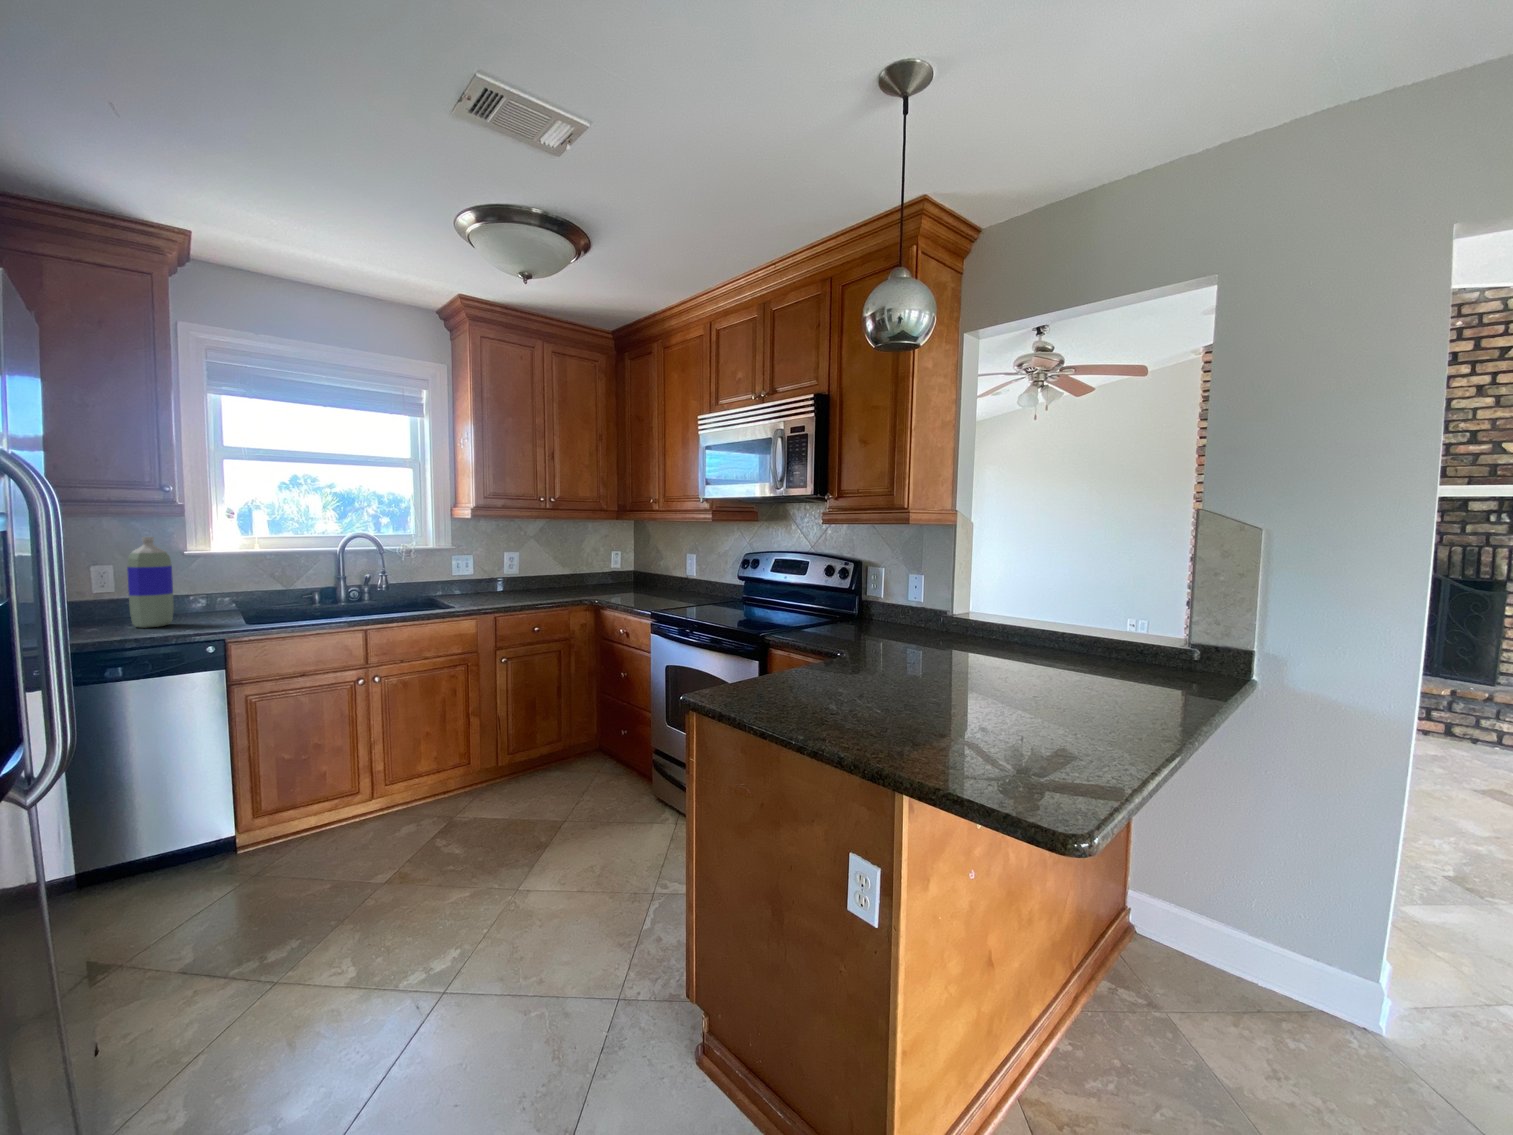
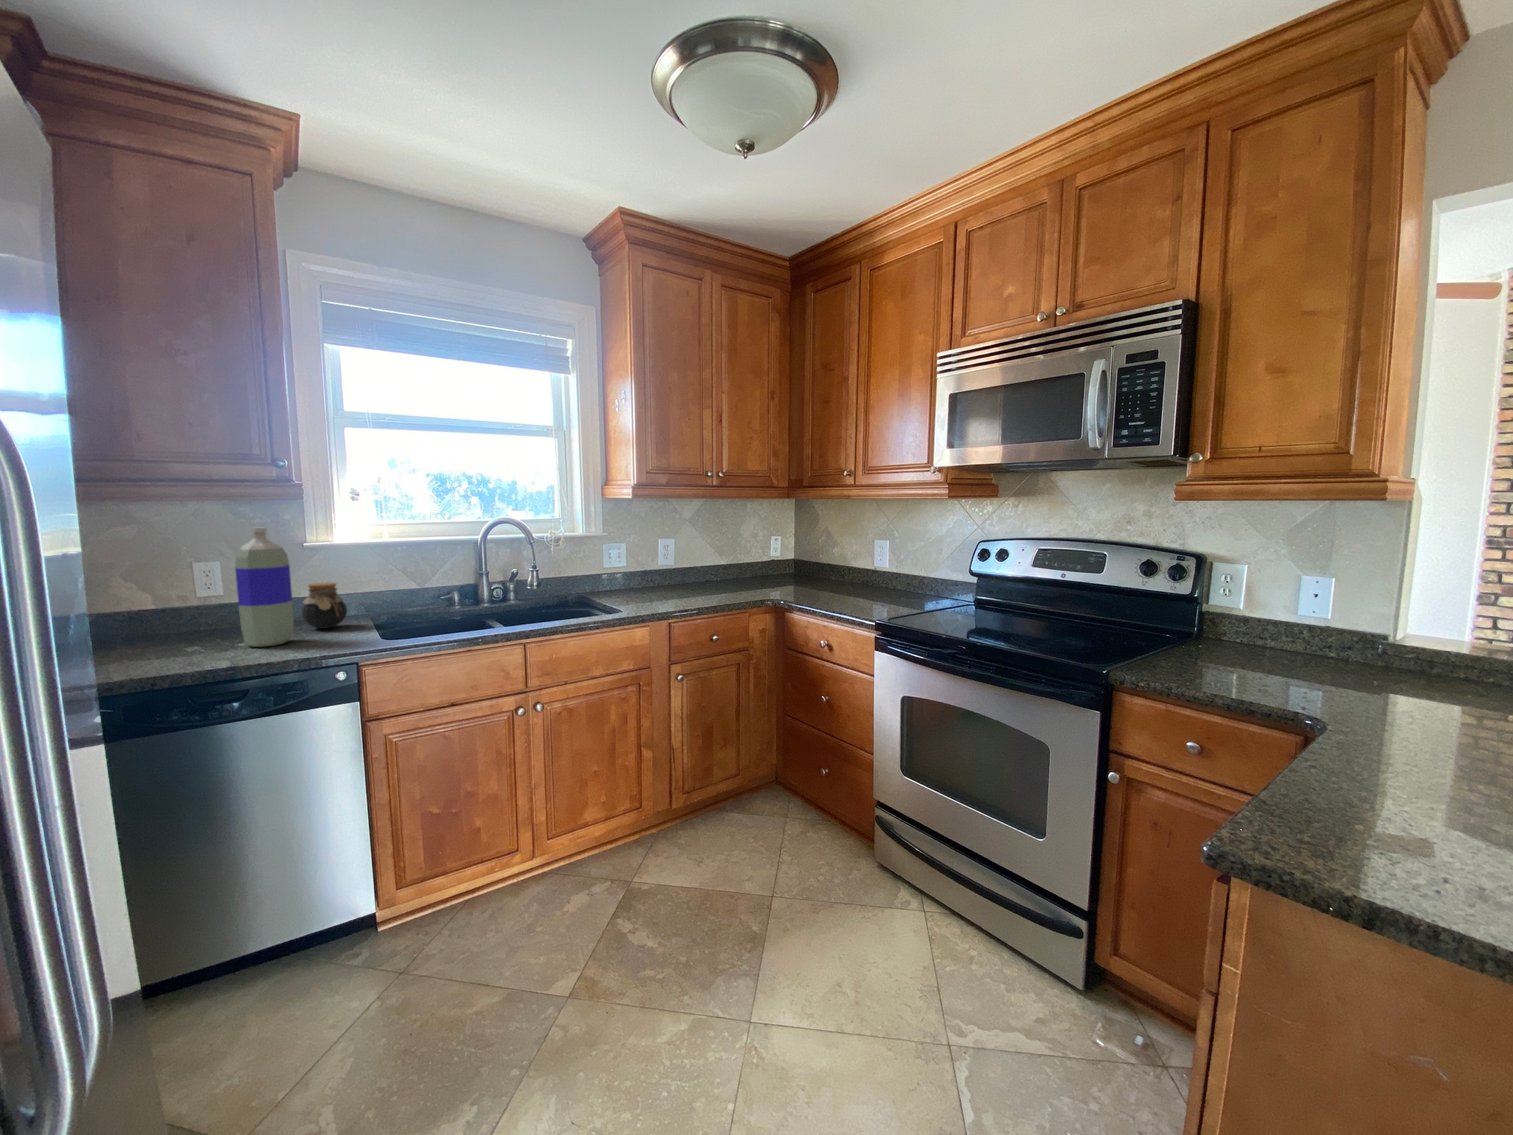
jar: none [180,582,220,618] -> present [302,583,347,629]

